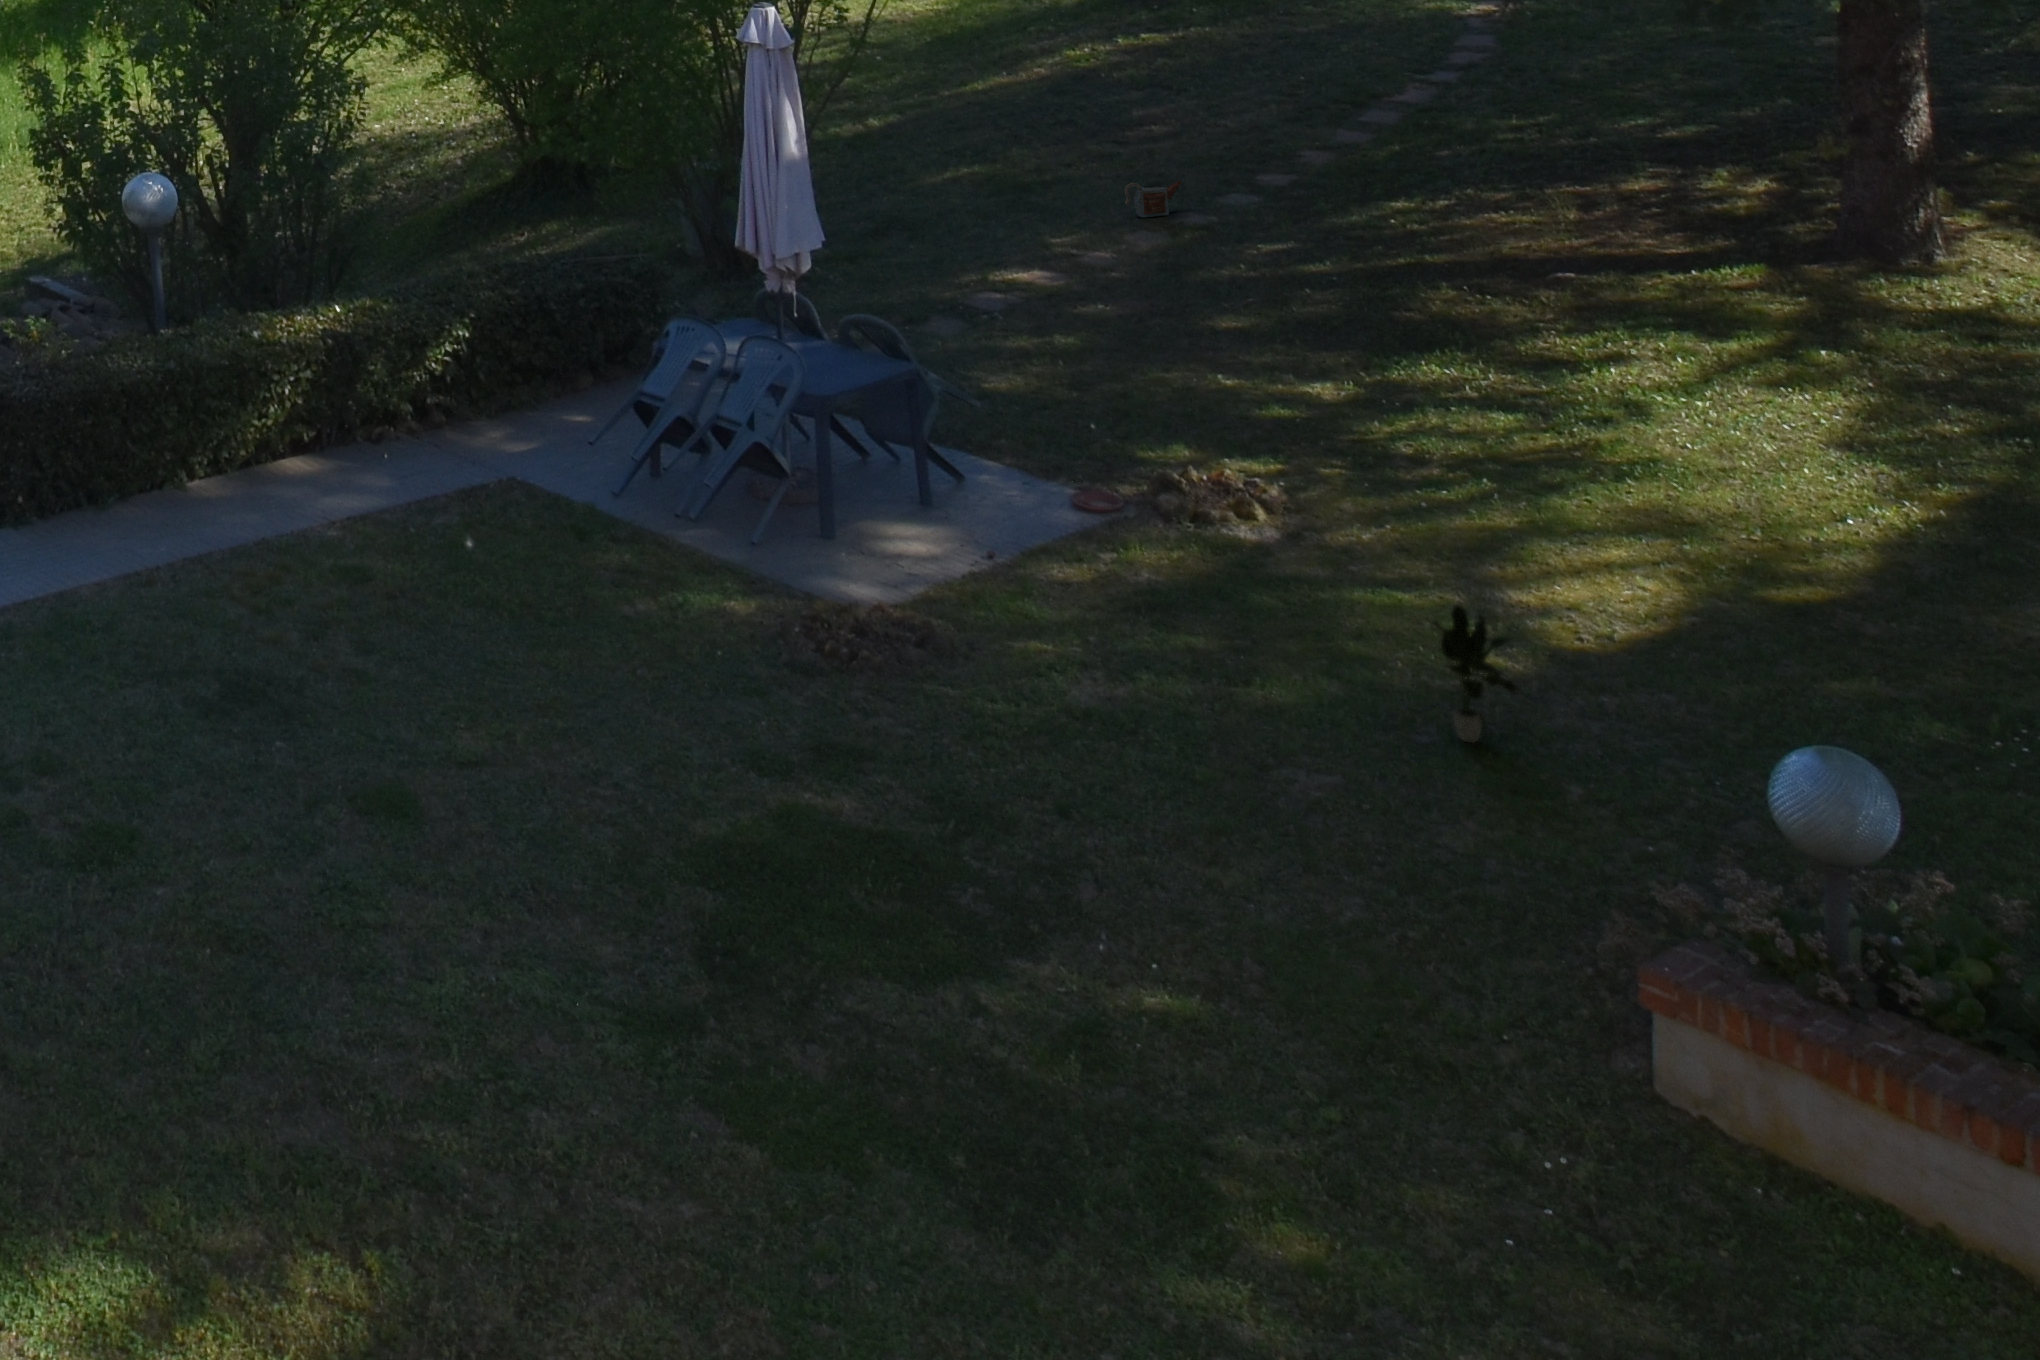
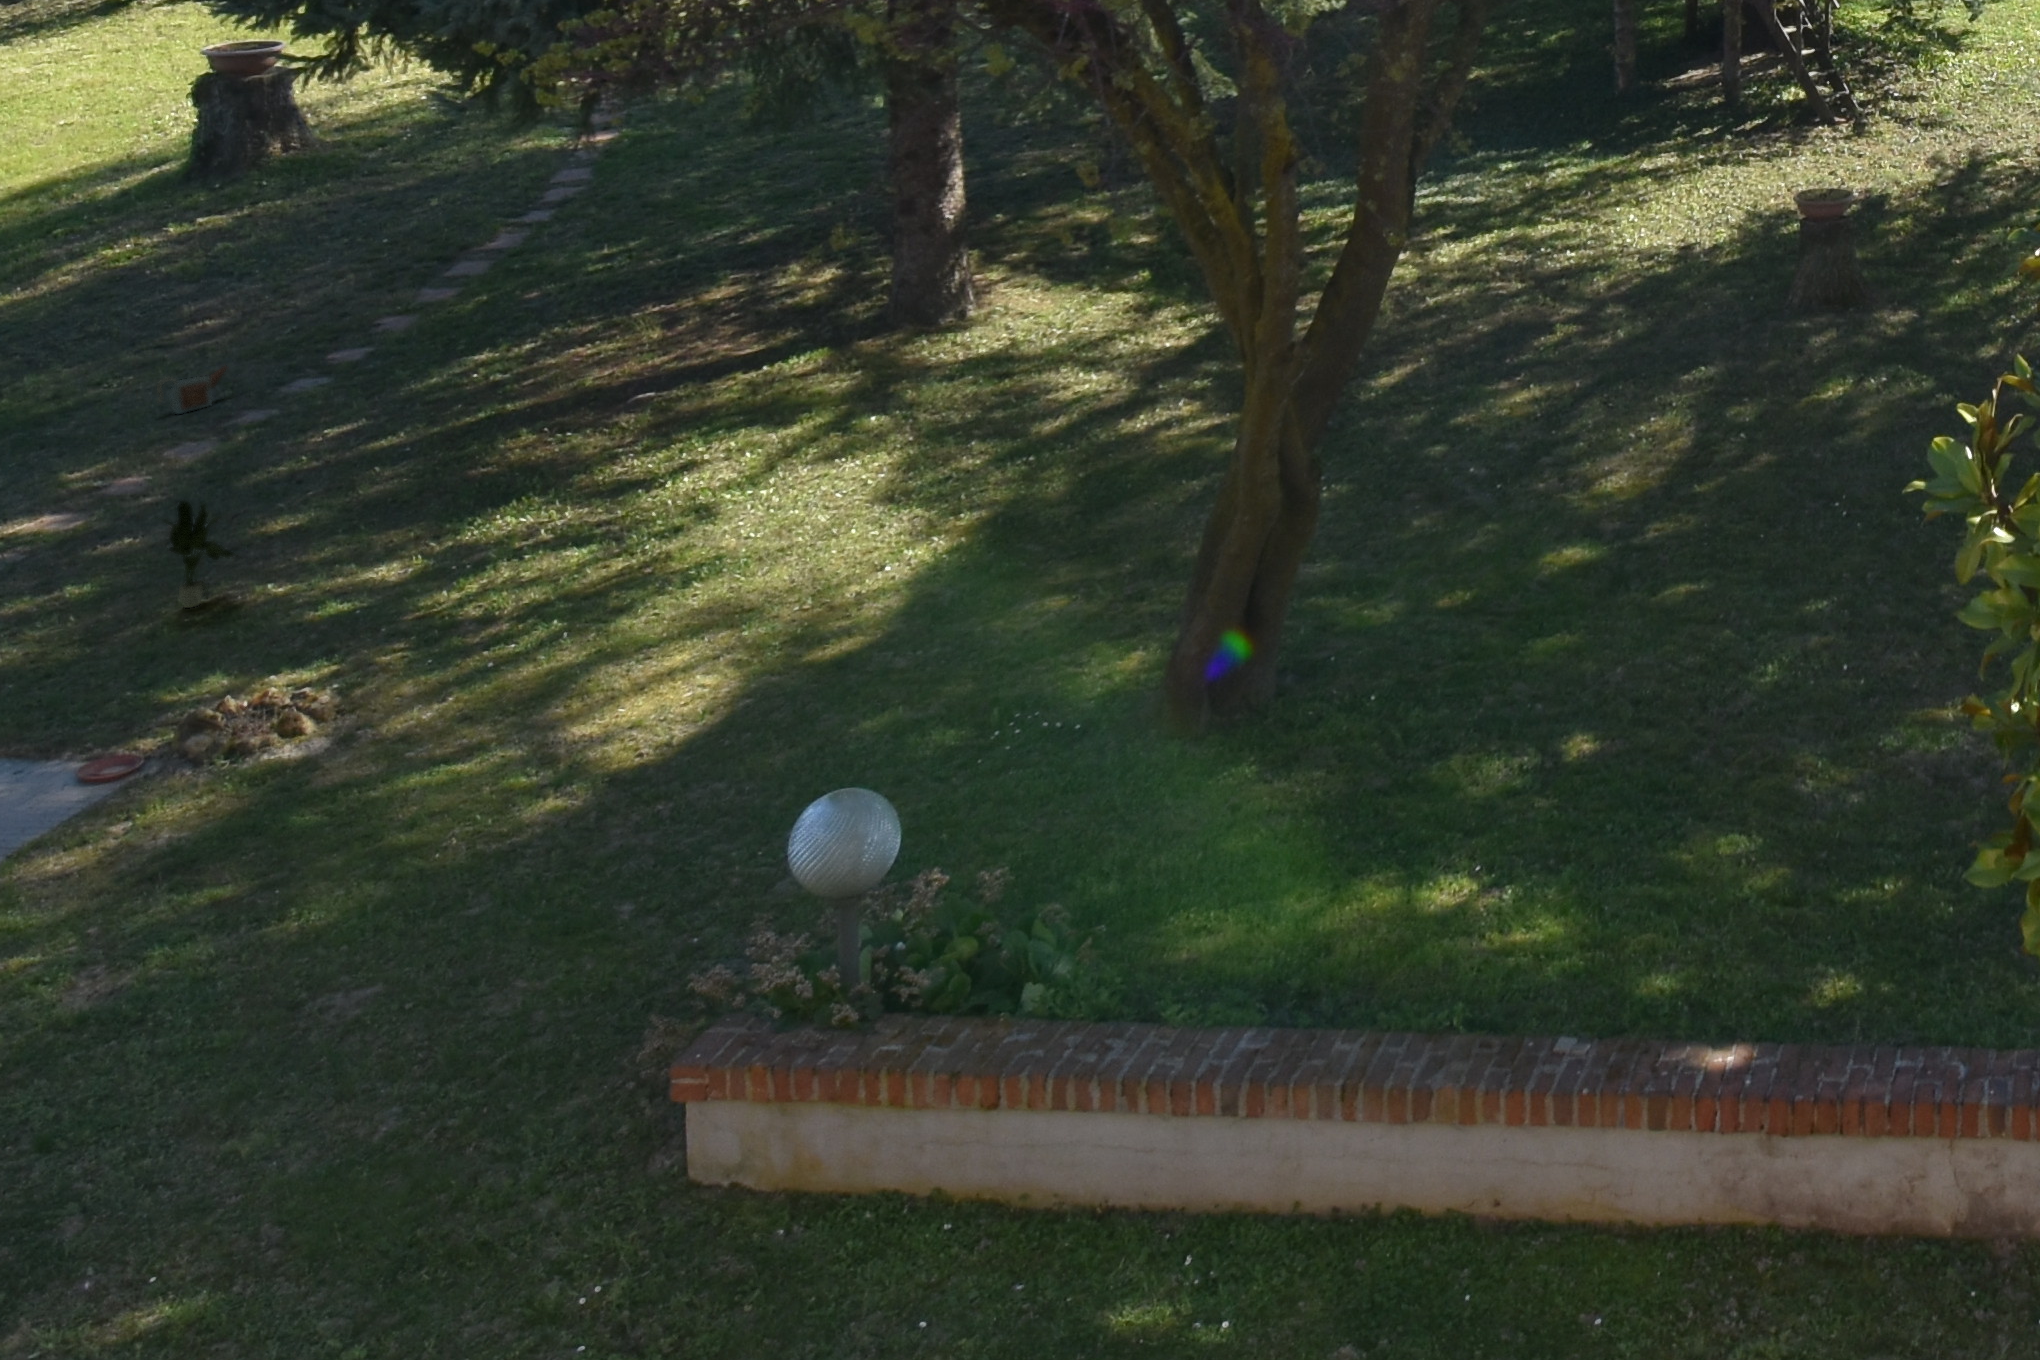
potted plant: present [1434,605,1518,742] -> present [164,501,234,608]

